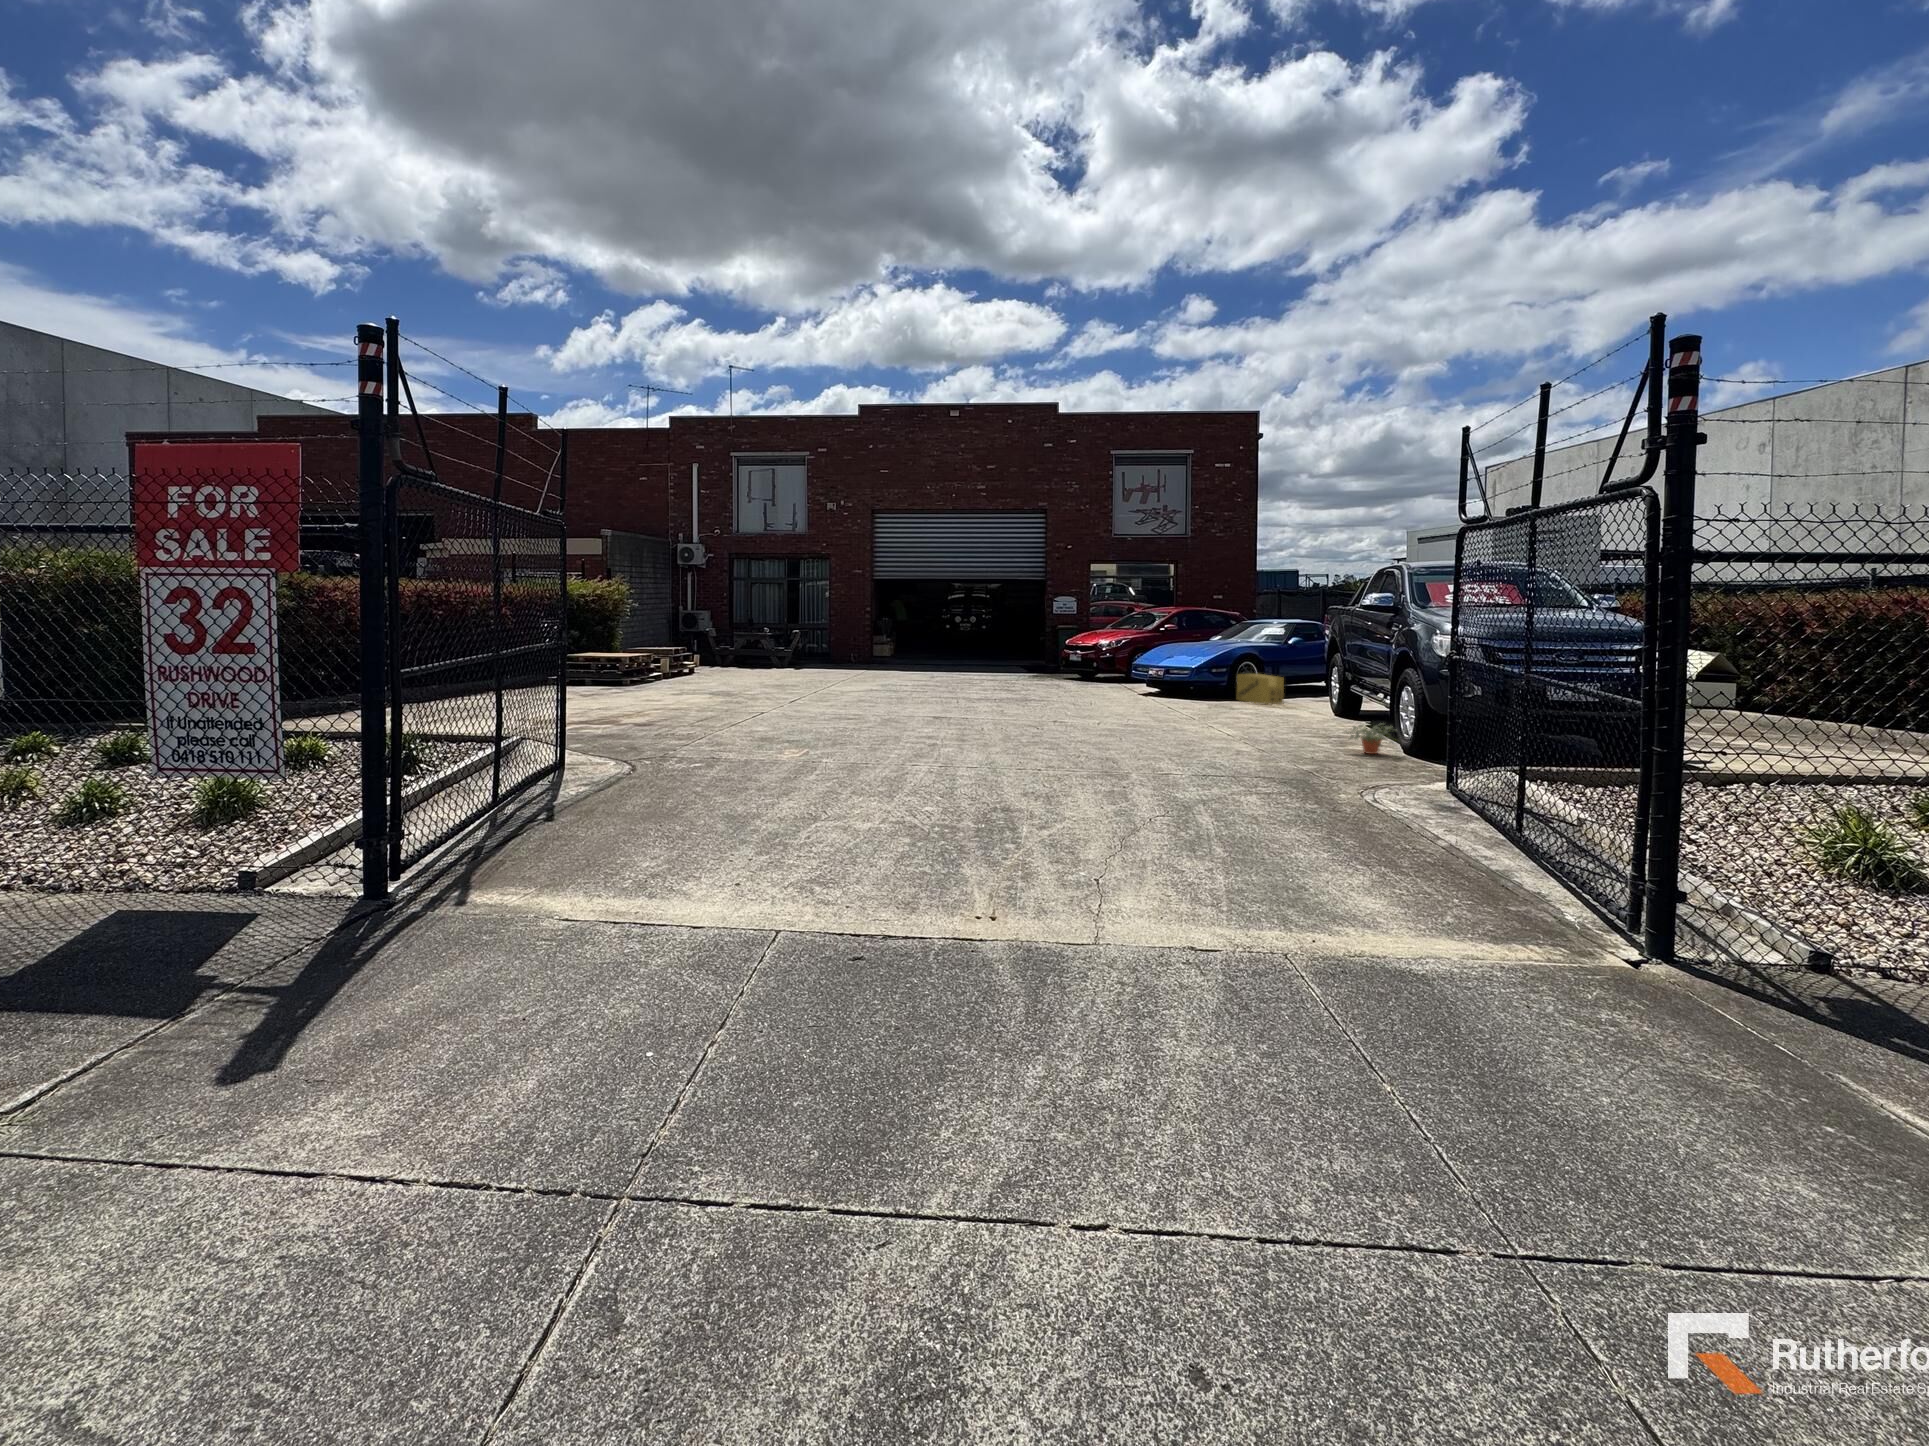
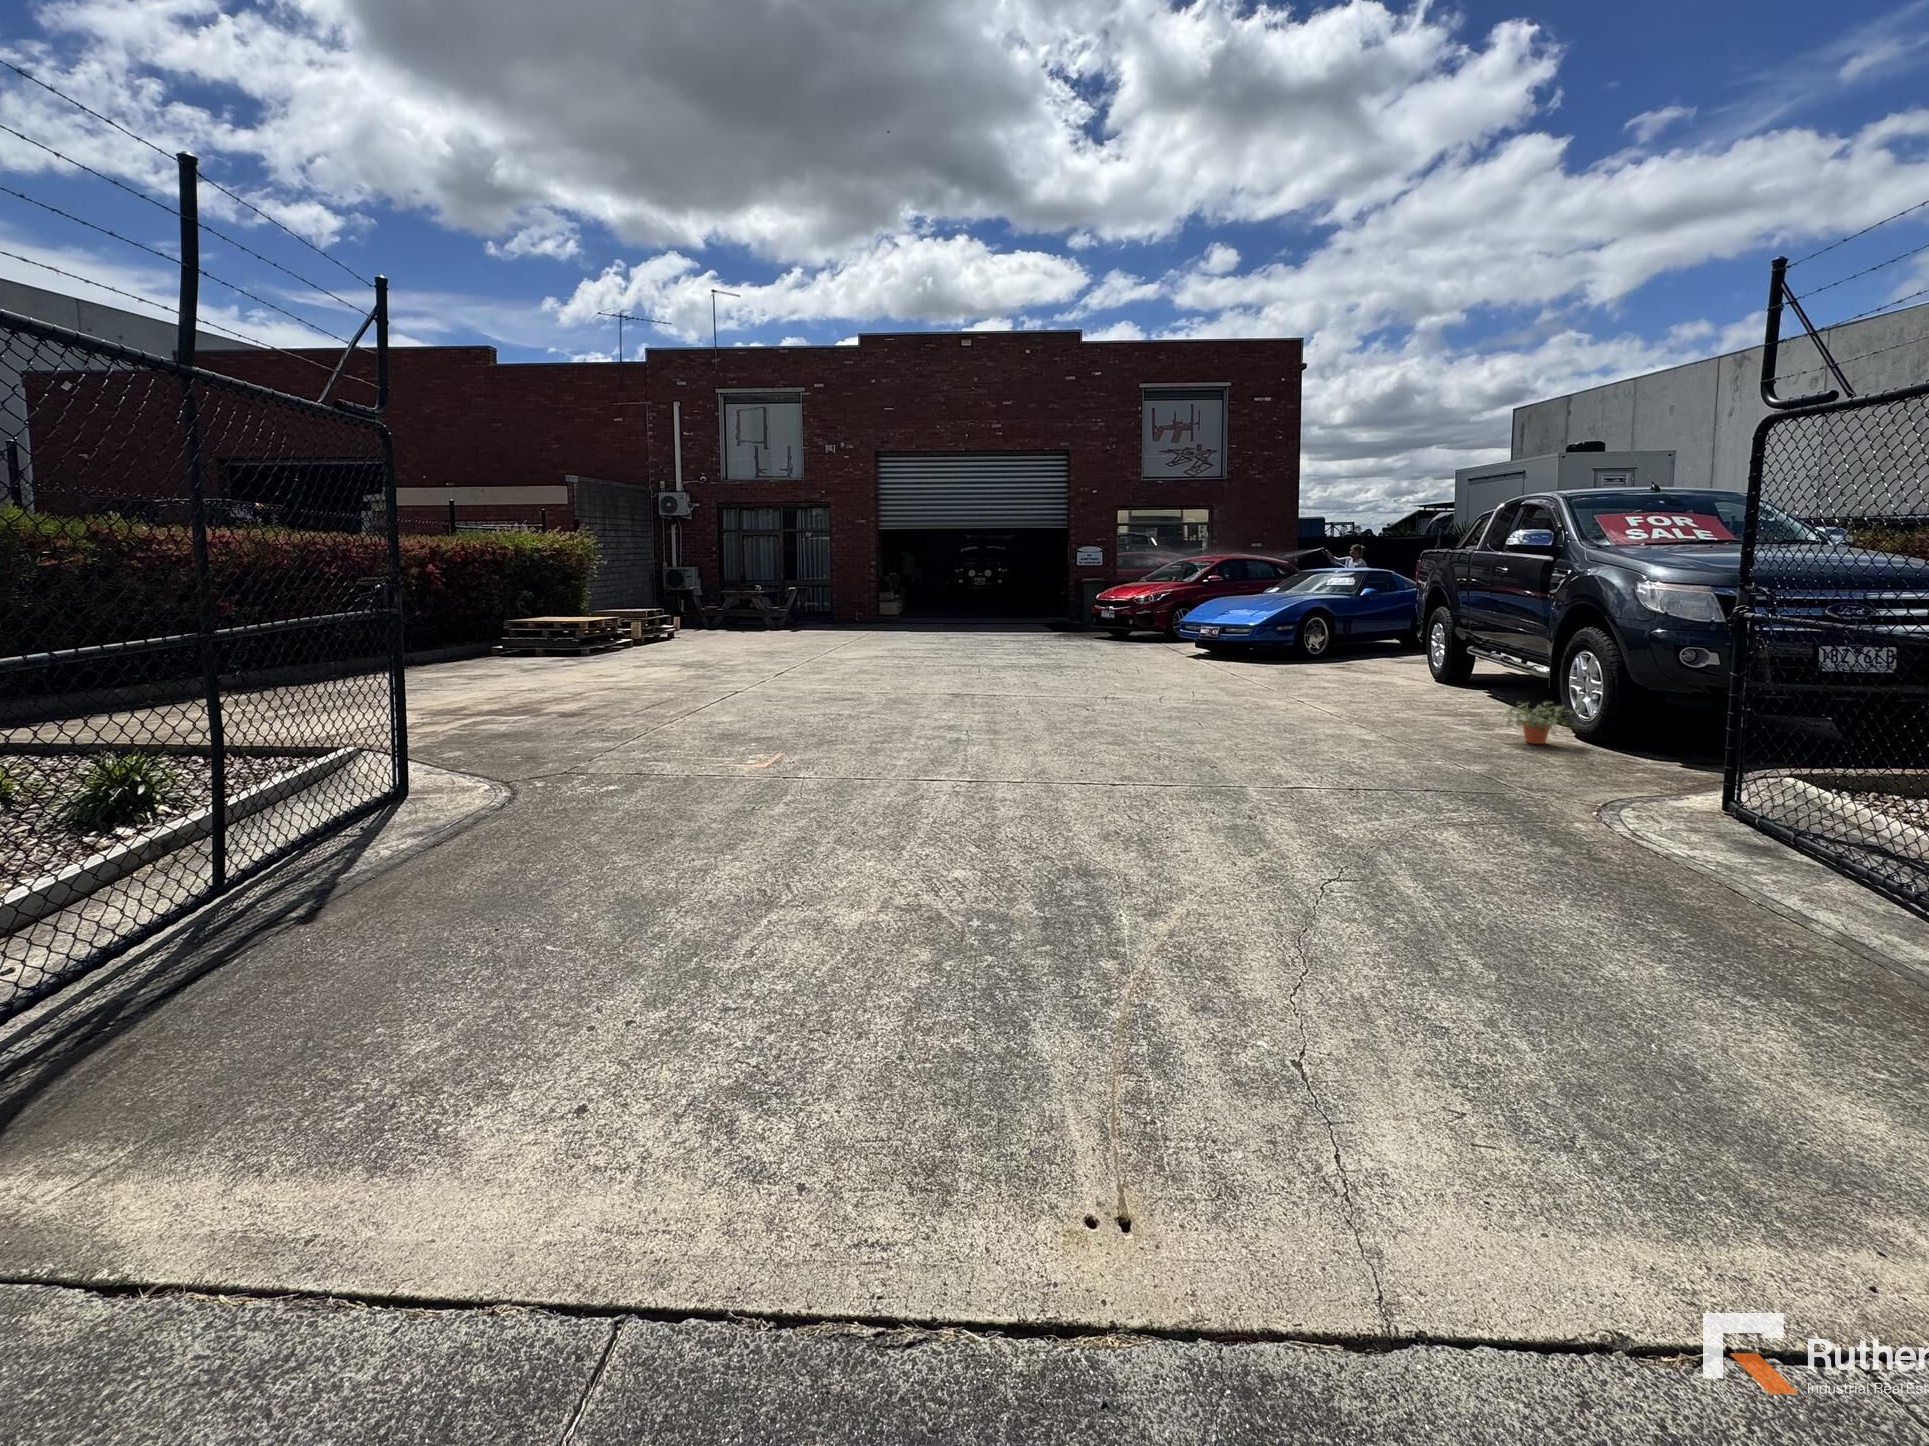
cardboard box: present [1237,673,1284,704] -> none [1306,631,1365,669]

